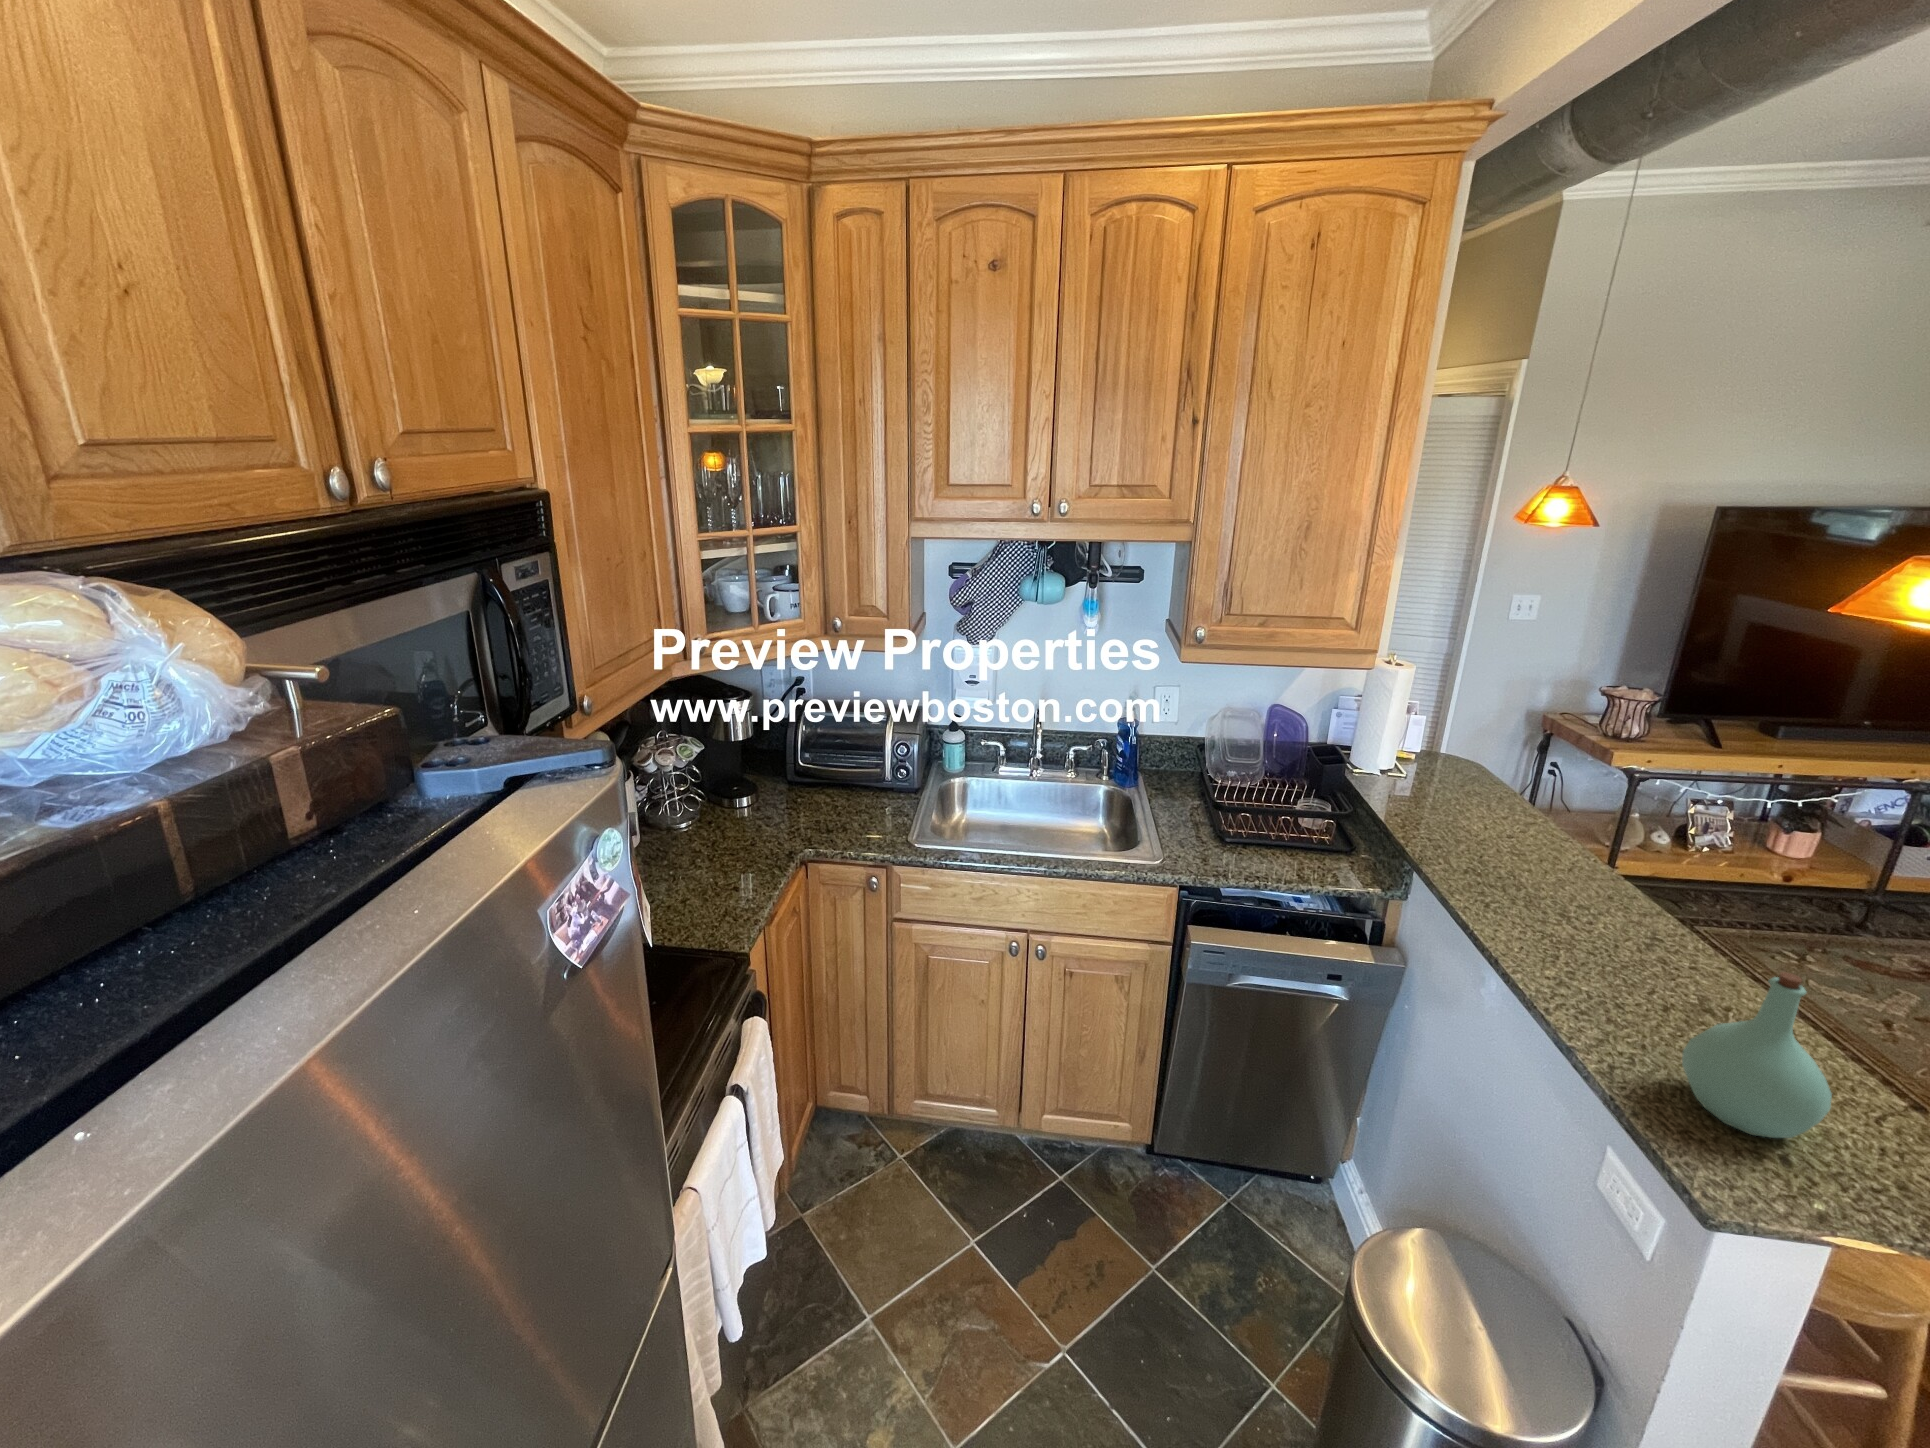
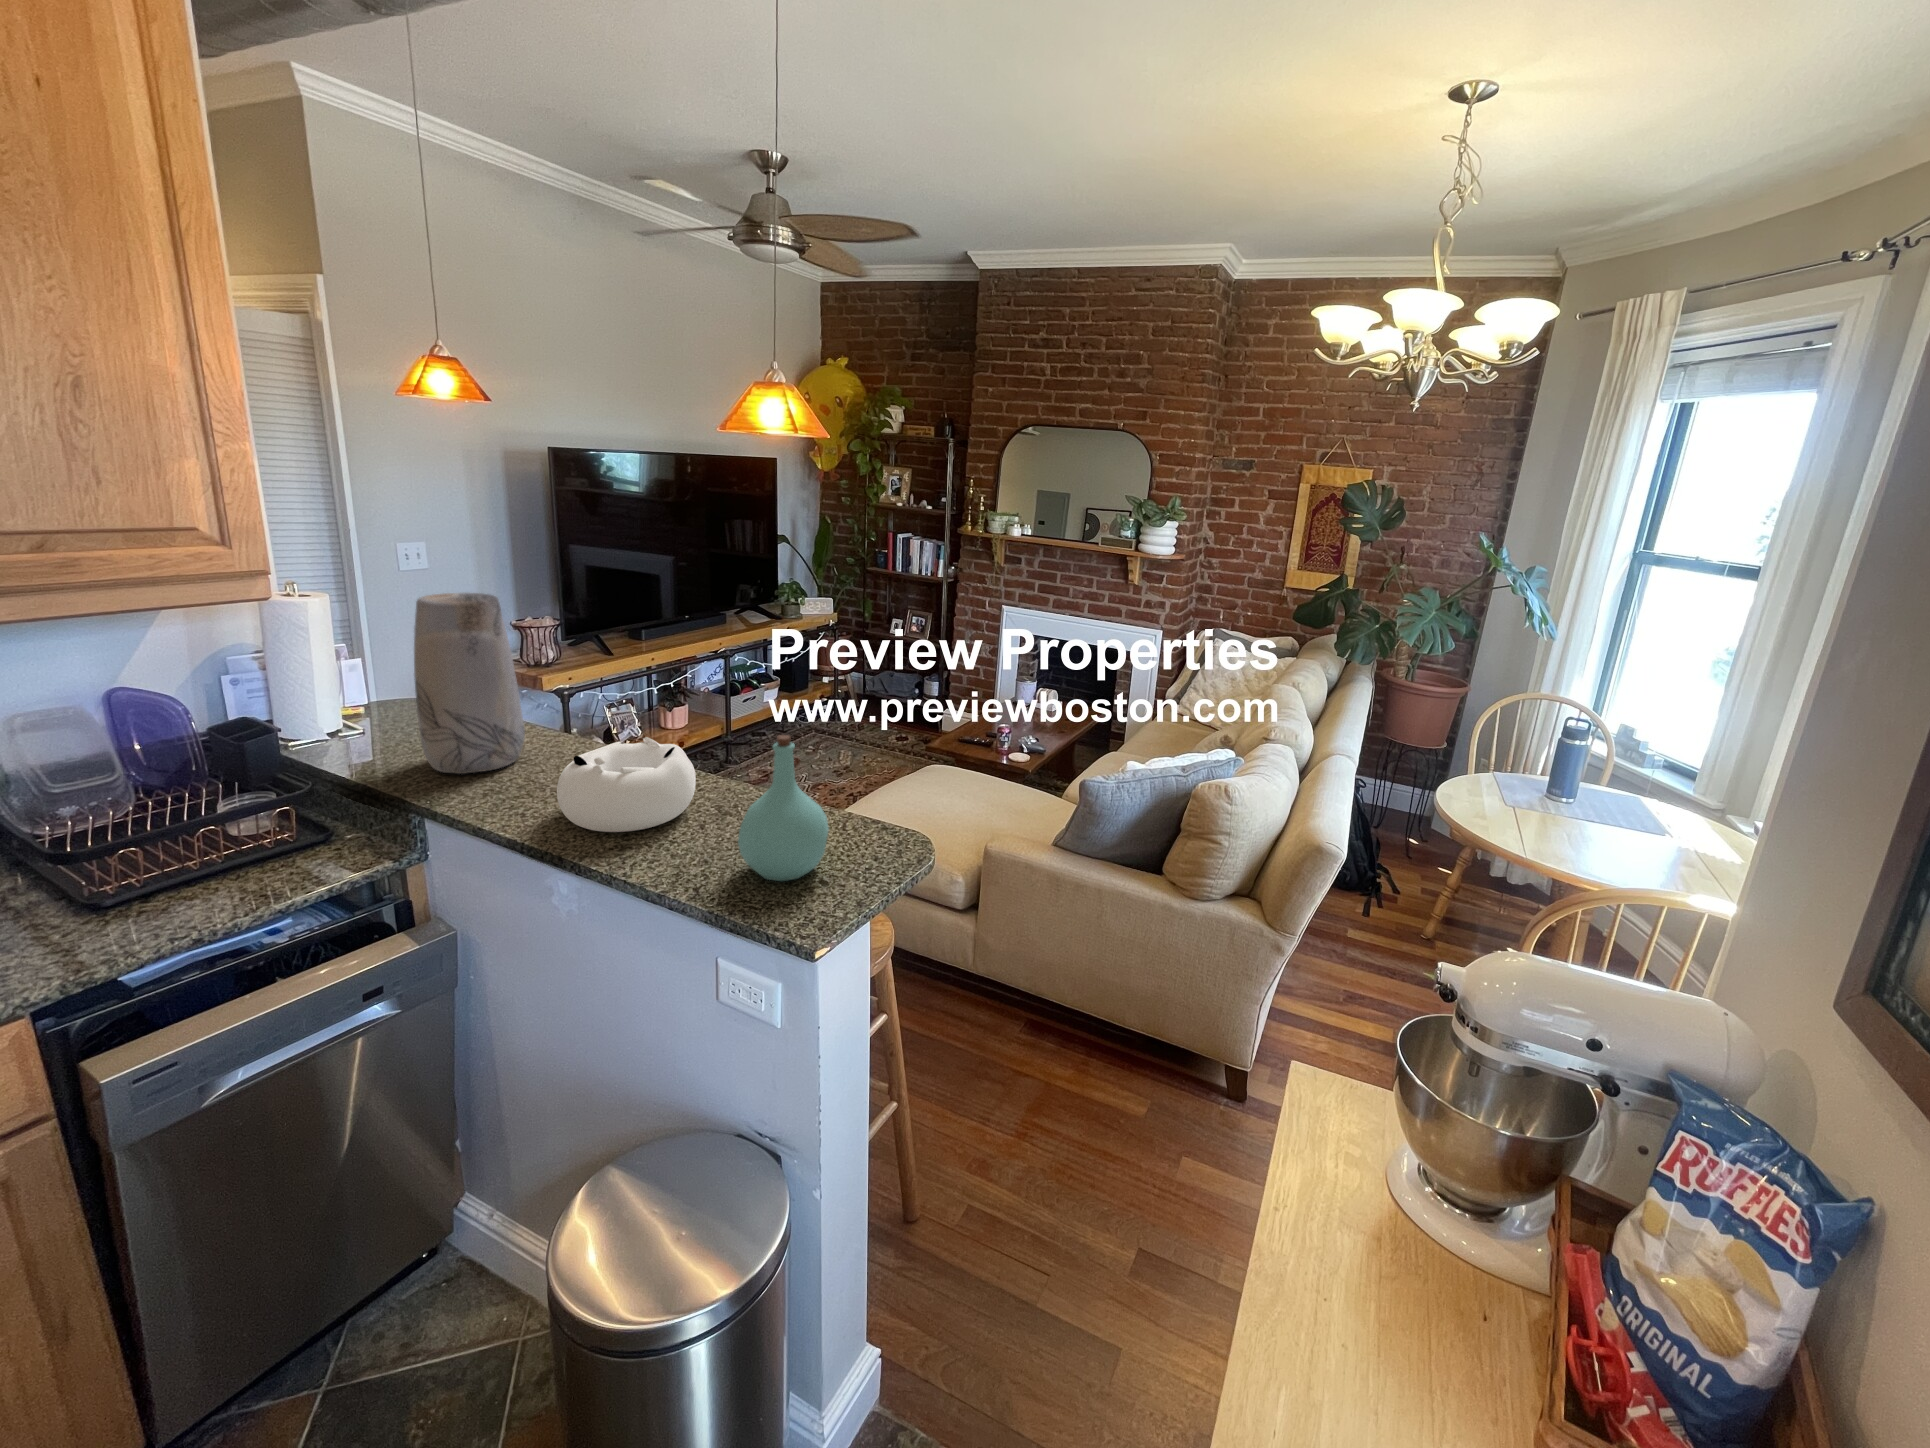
vase: none [1436,693,1542,853] -> present [414,593,525,774]
decorative bowl: none [1519,879,1684,983] -> present [557,737,696,832]

